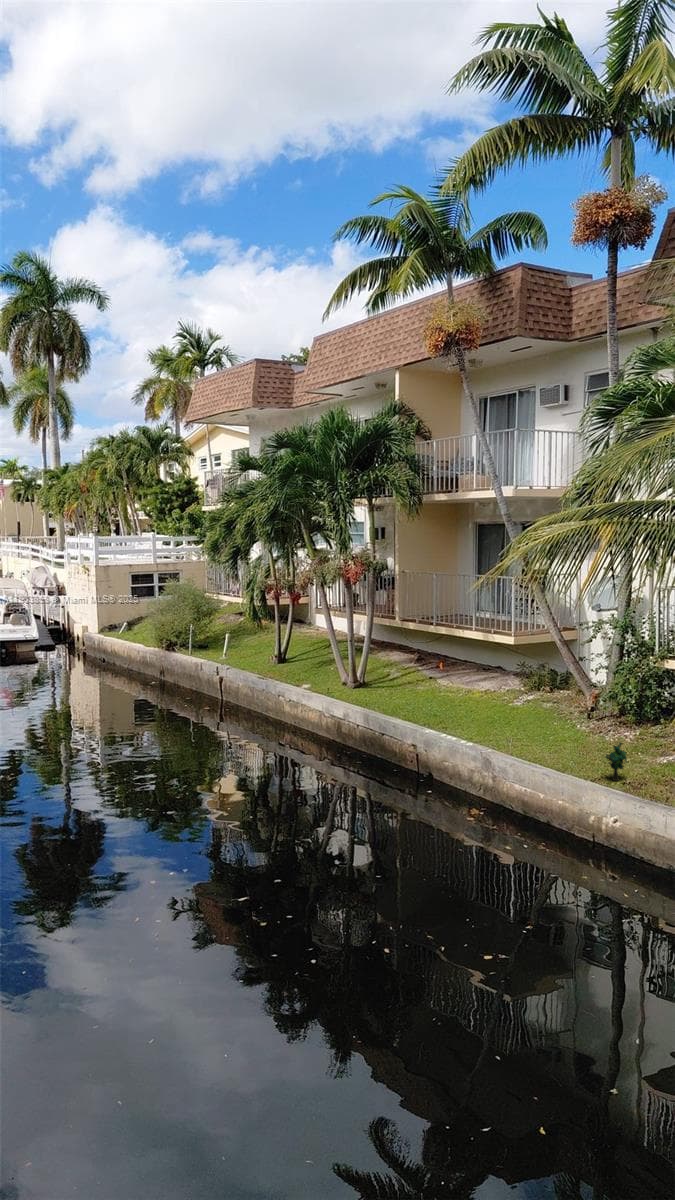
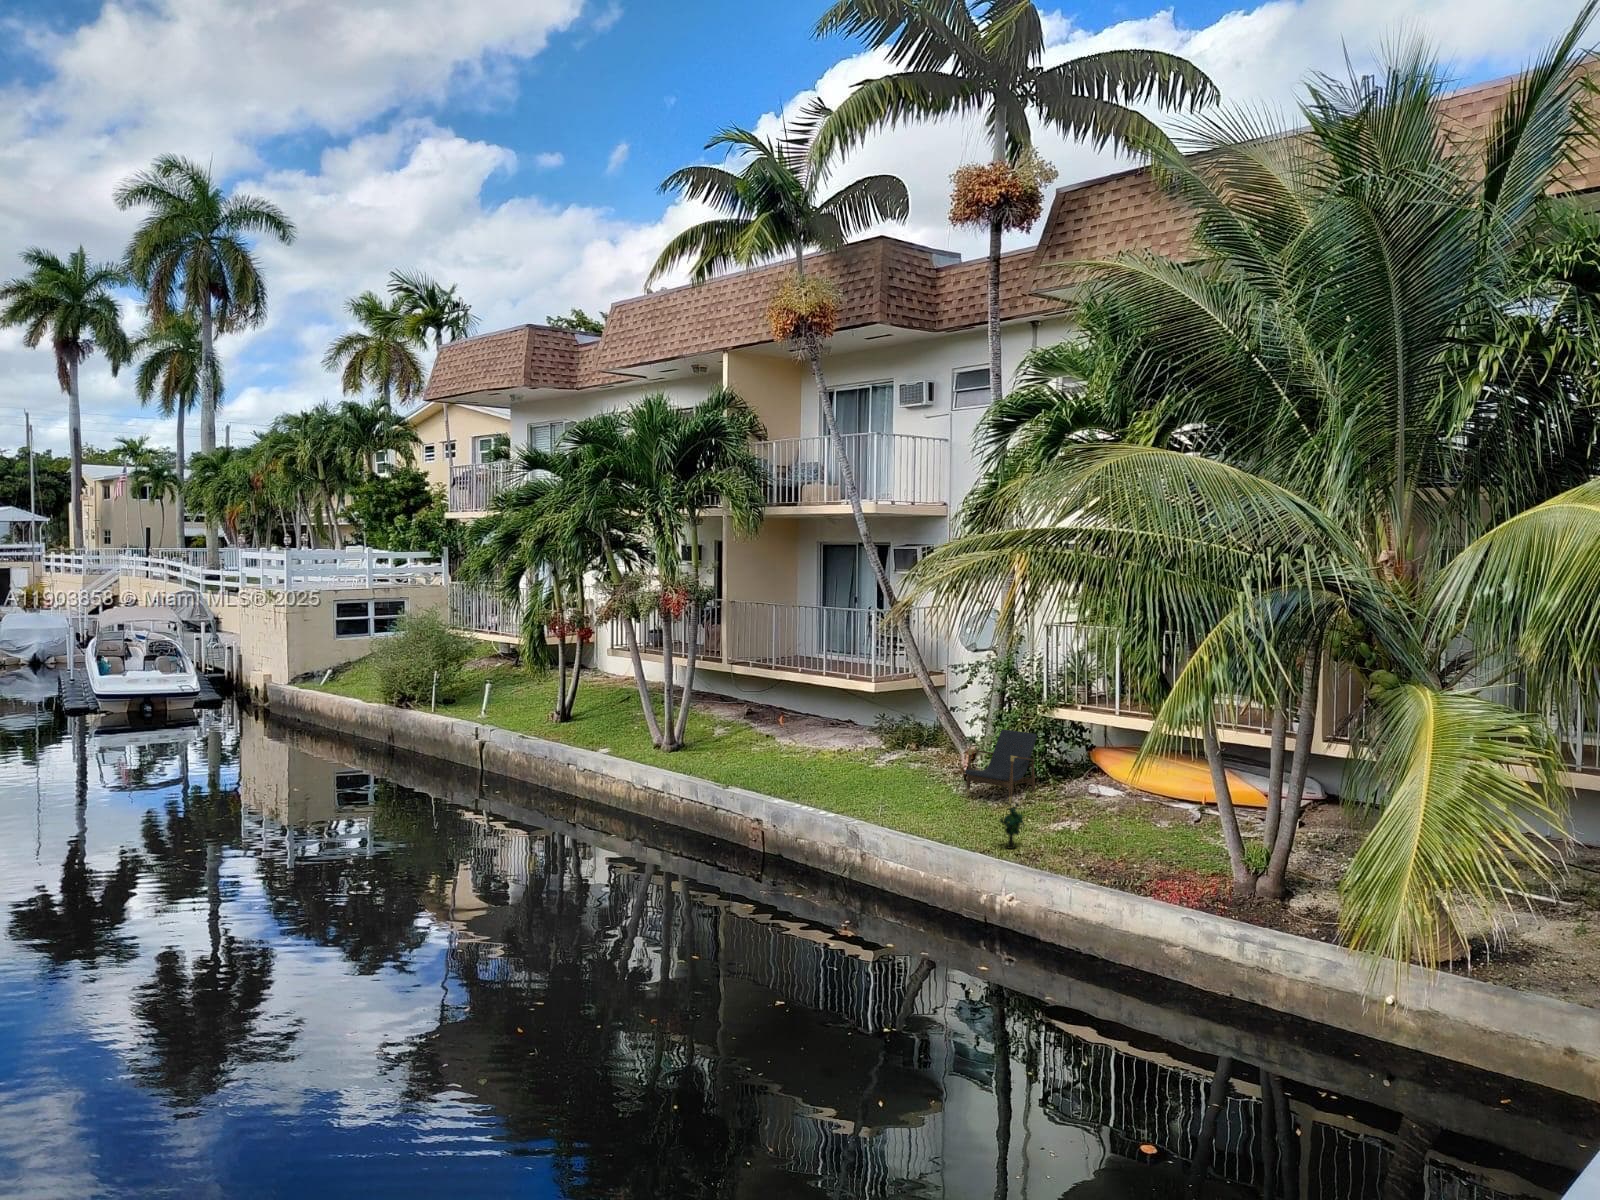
lounge chair: none [583,676,647,740] -> present [965,729,1037,804]

